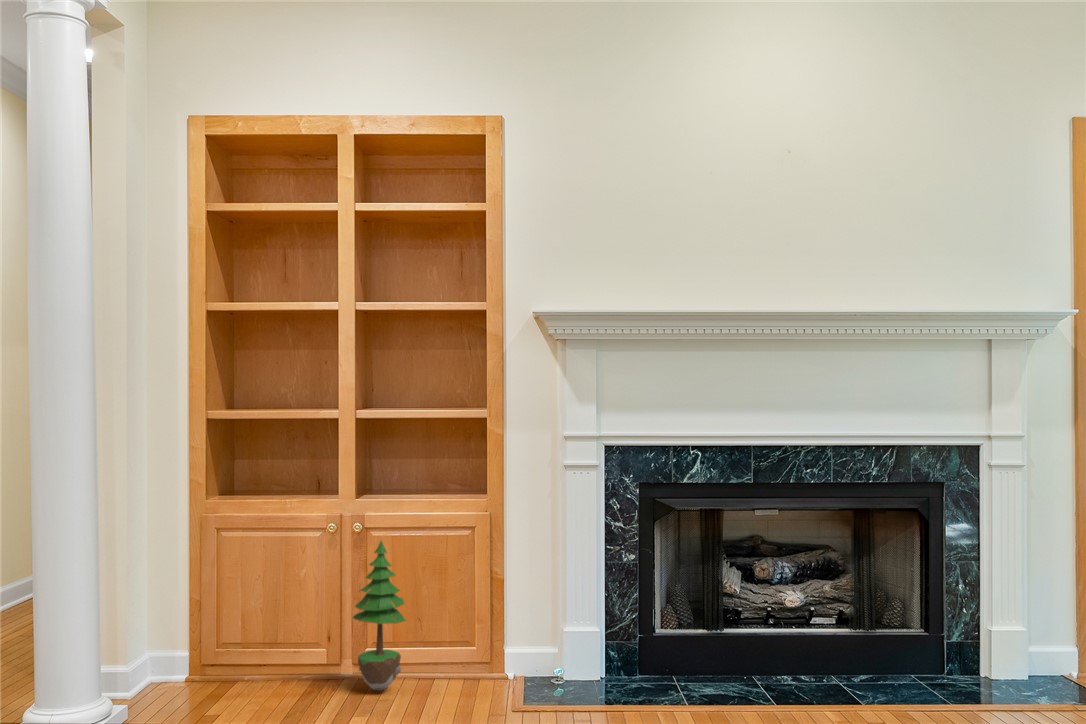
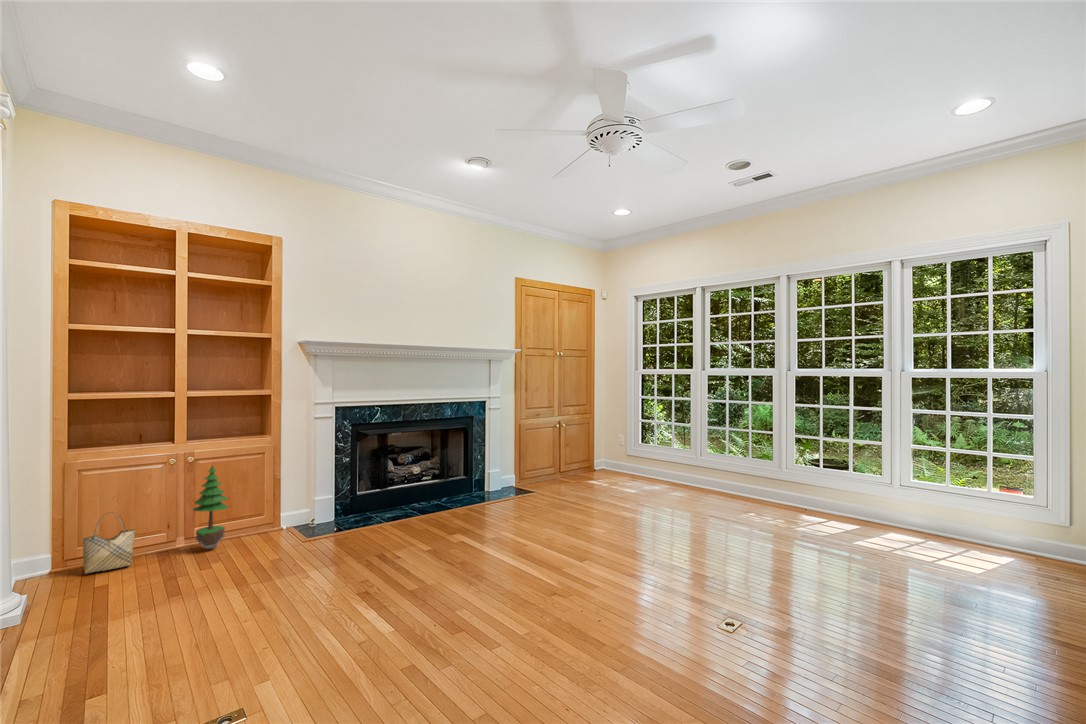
woven basket: none [211,600,278,693] -> present [82,513,135,574]

